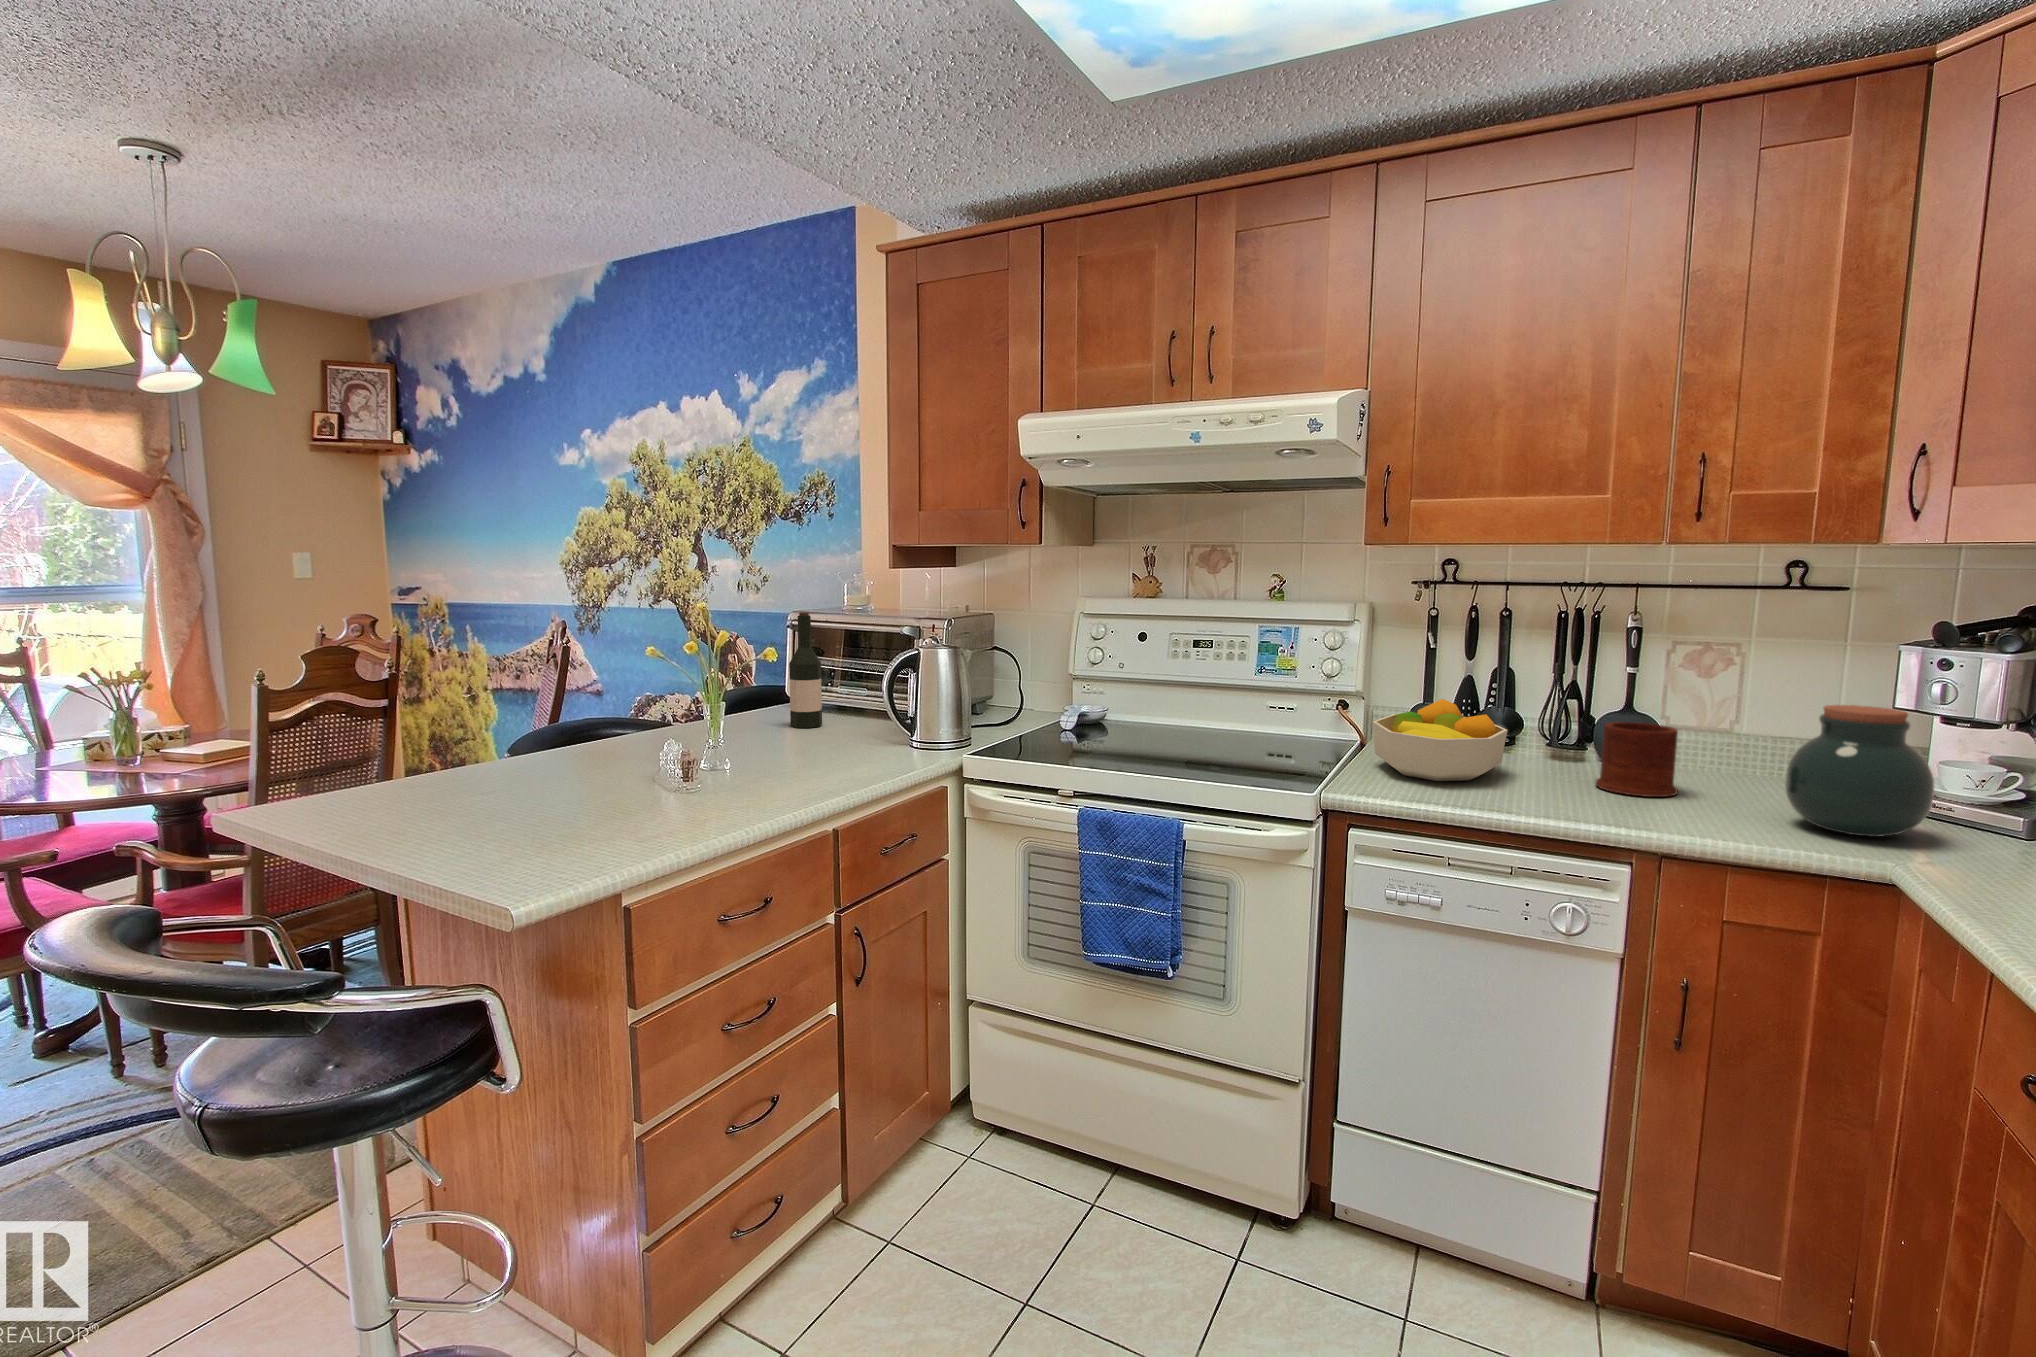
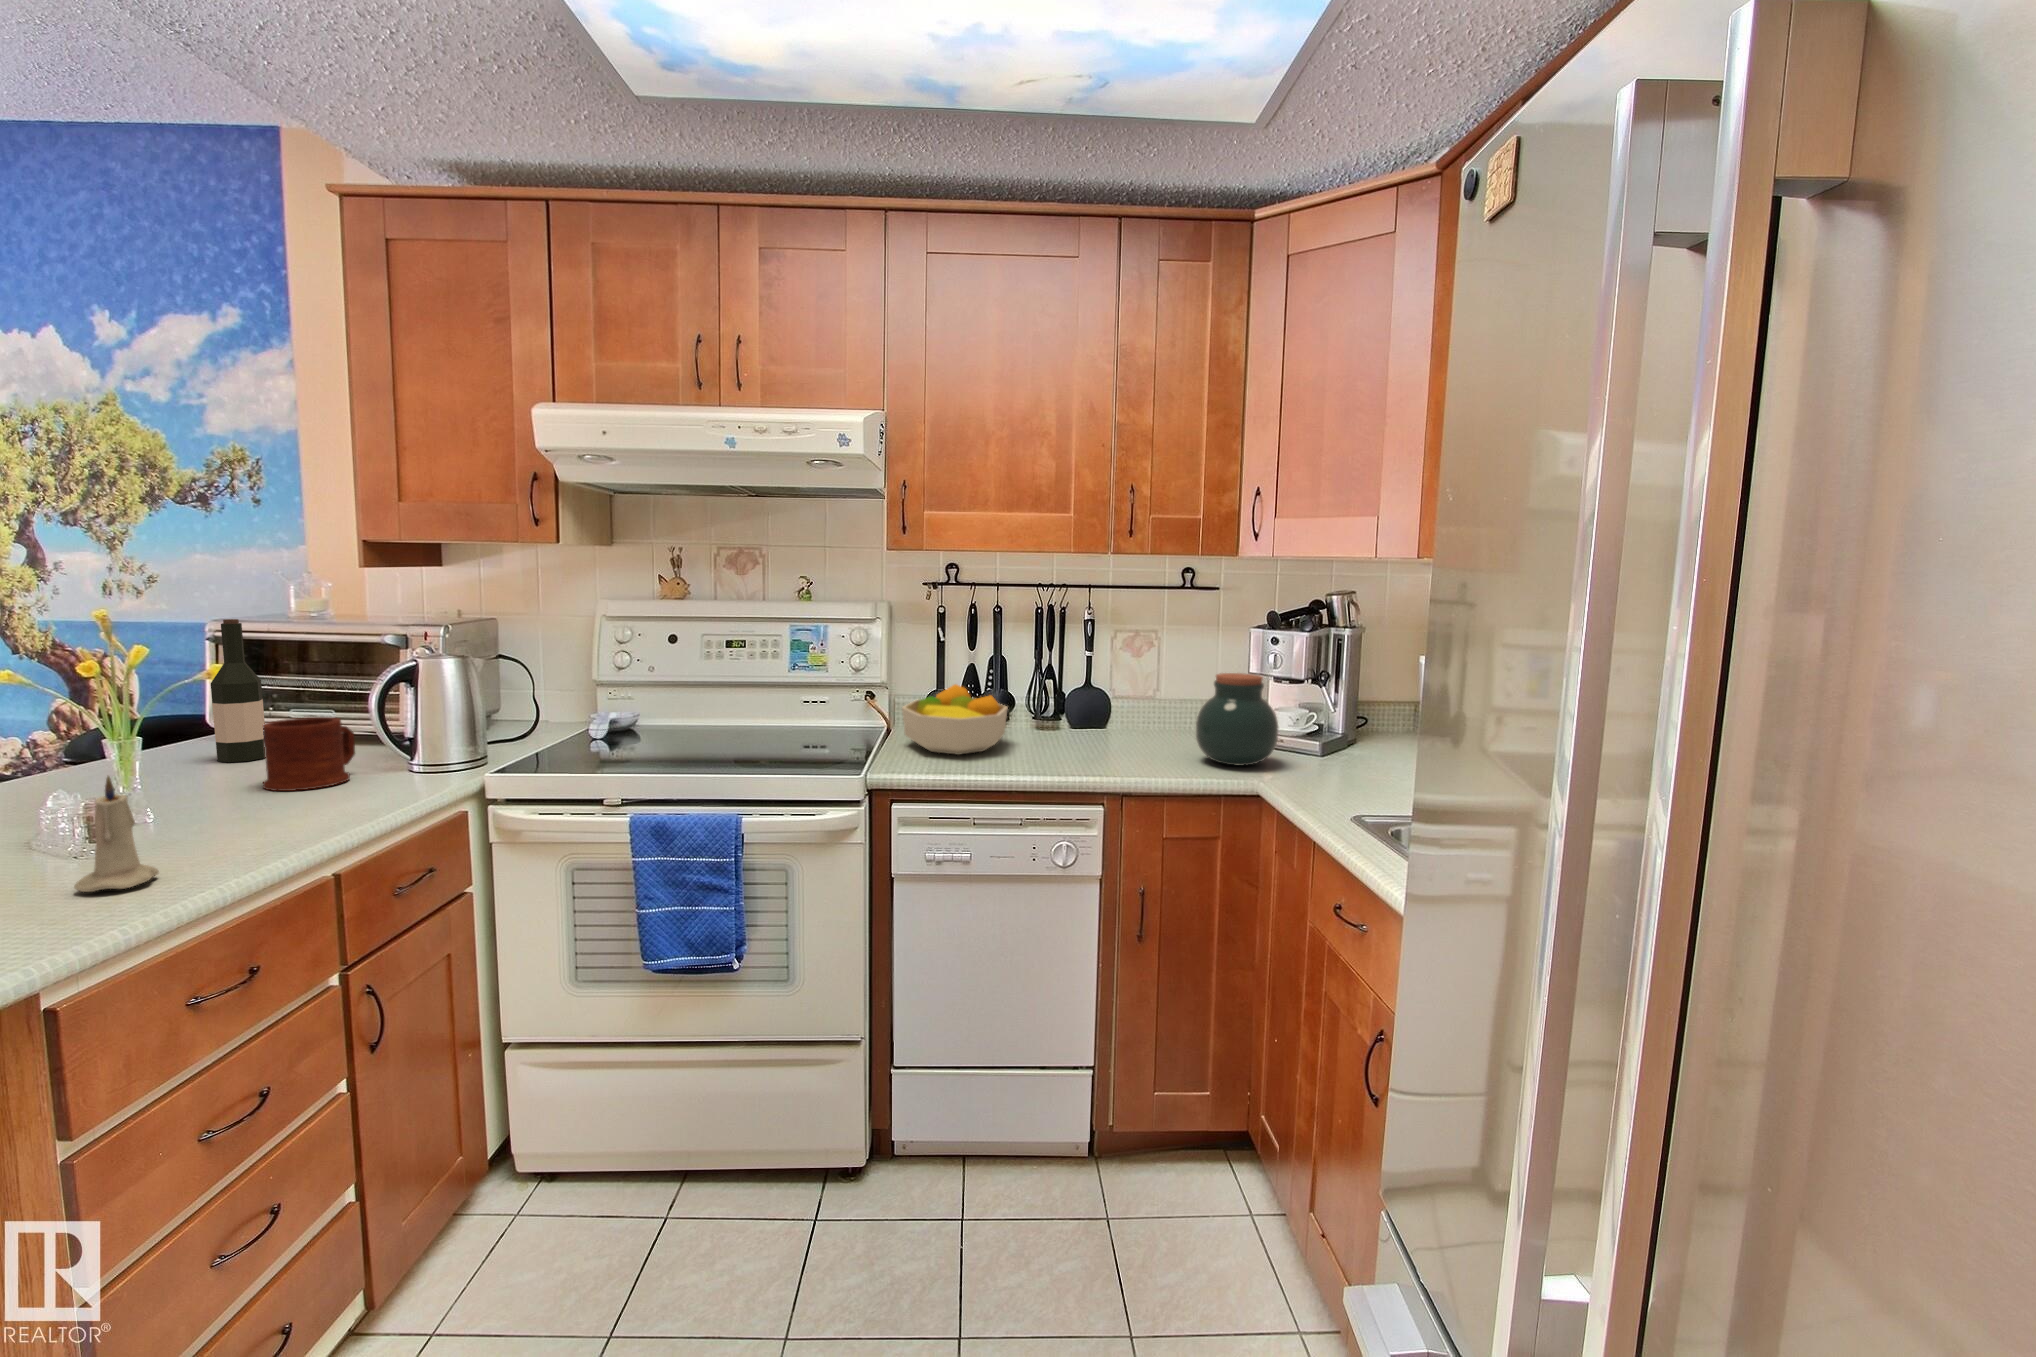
mug: present [1596,722,1678,797] -> present [263,717,355,791]
candle: none [693,727,740,814] -> present [74,776,159,892]

